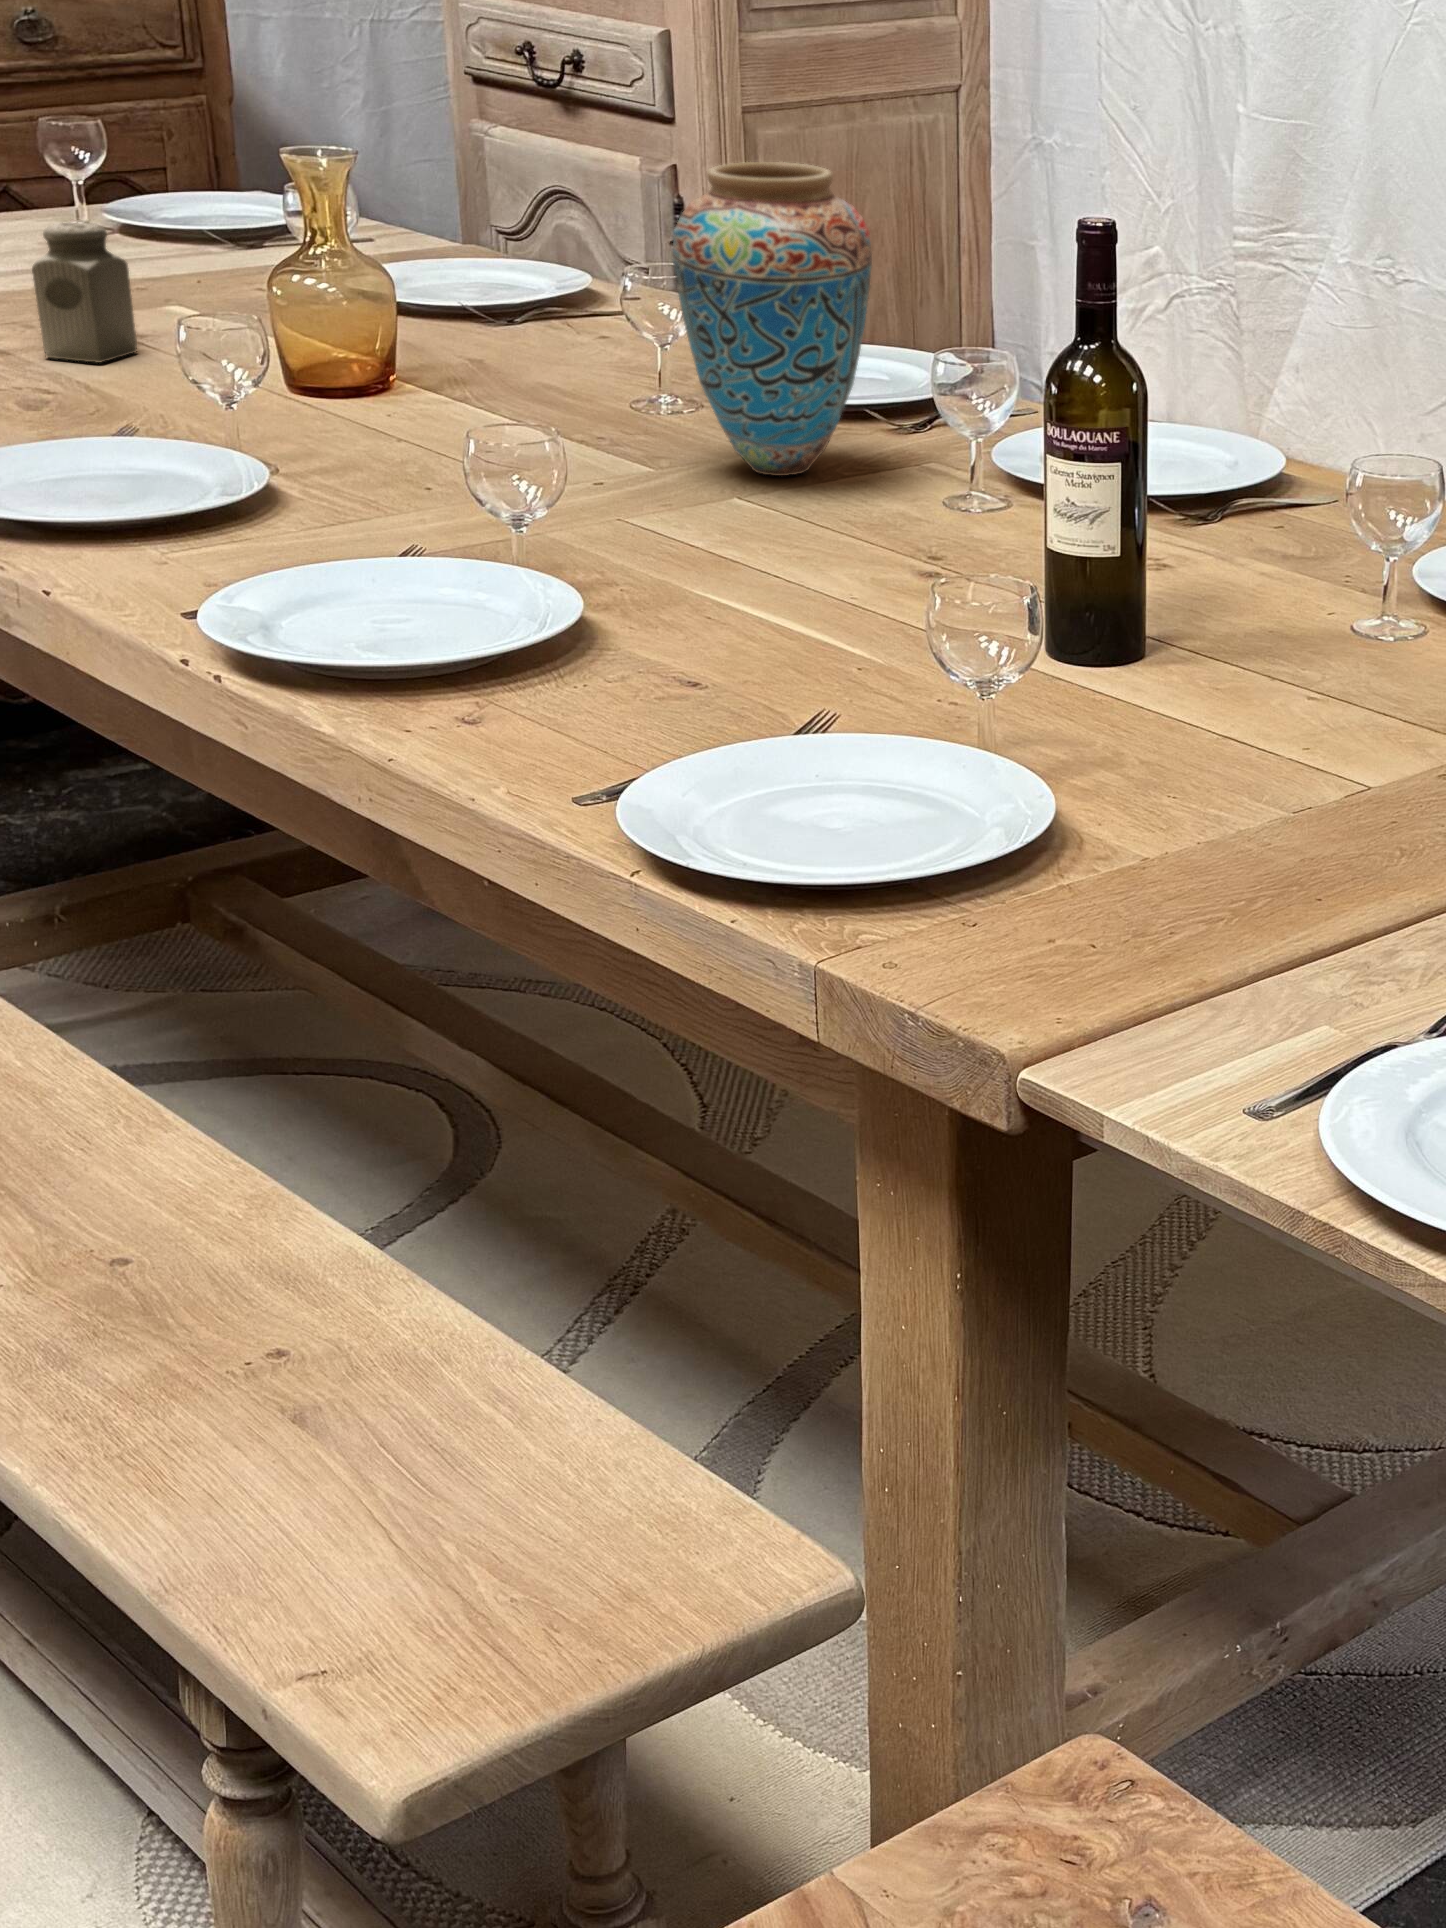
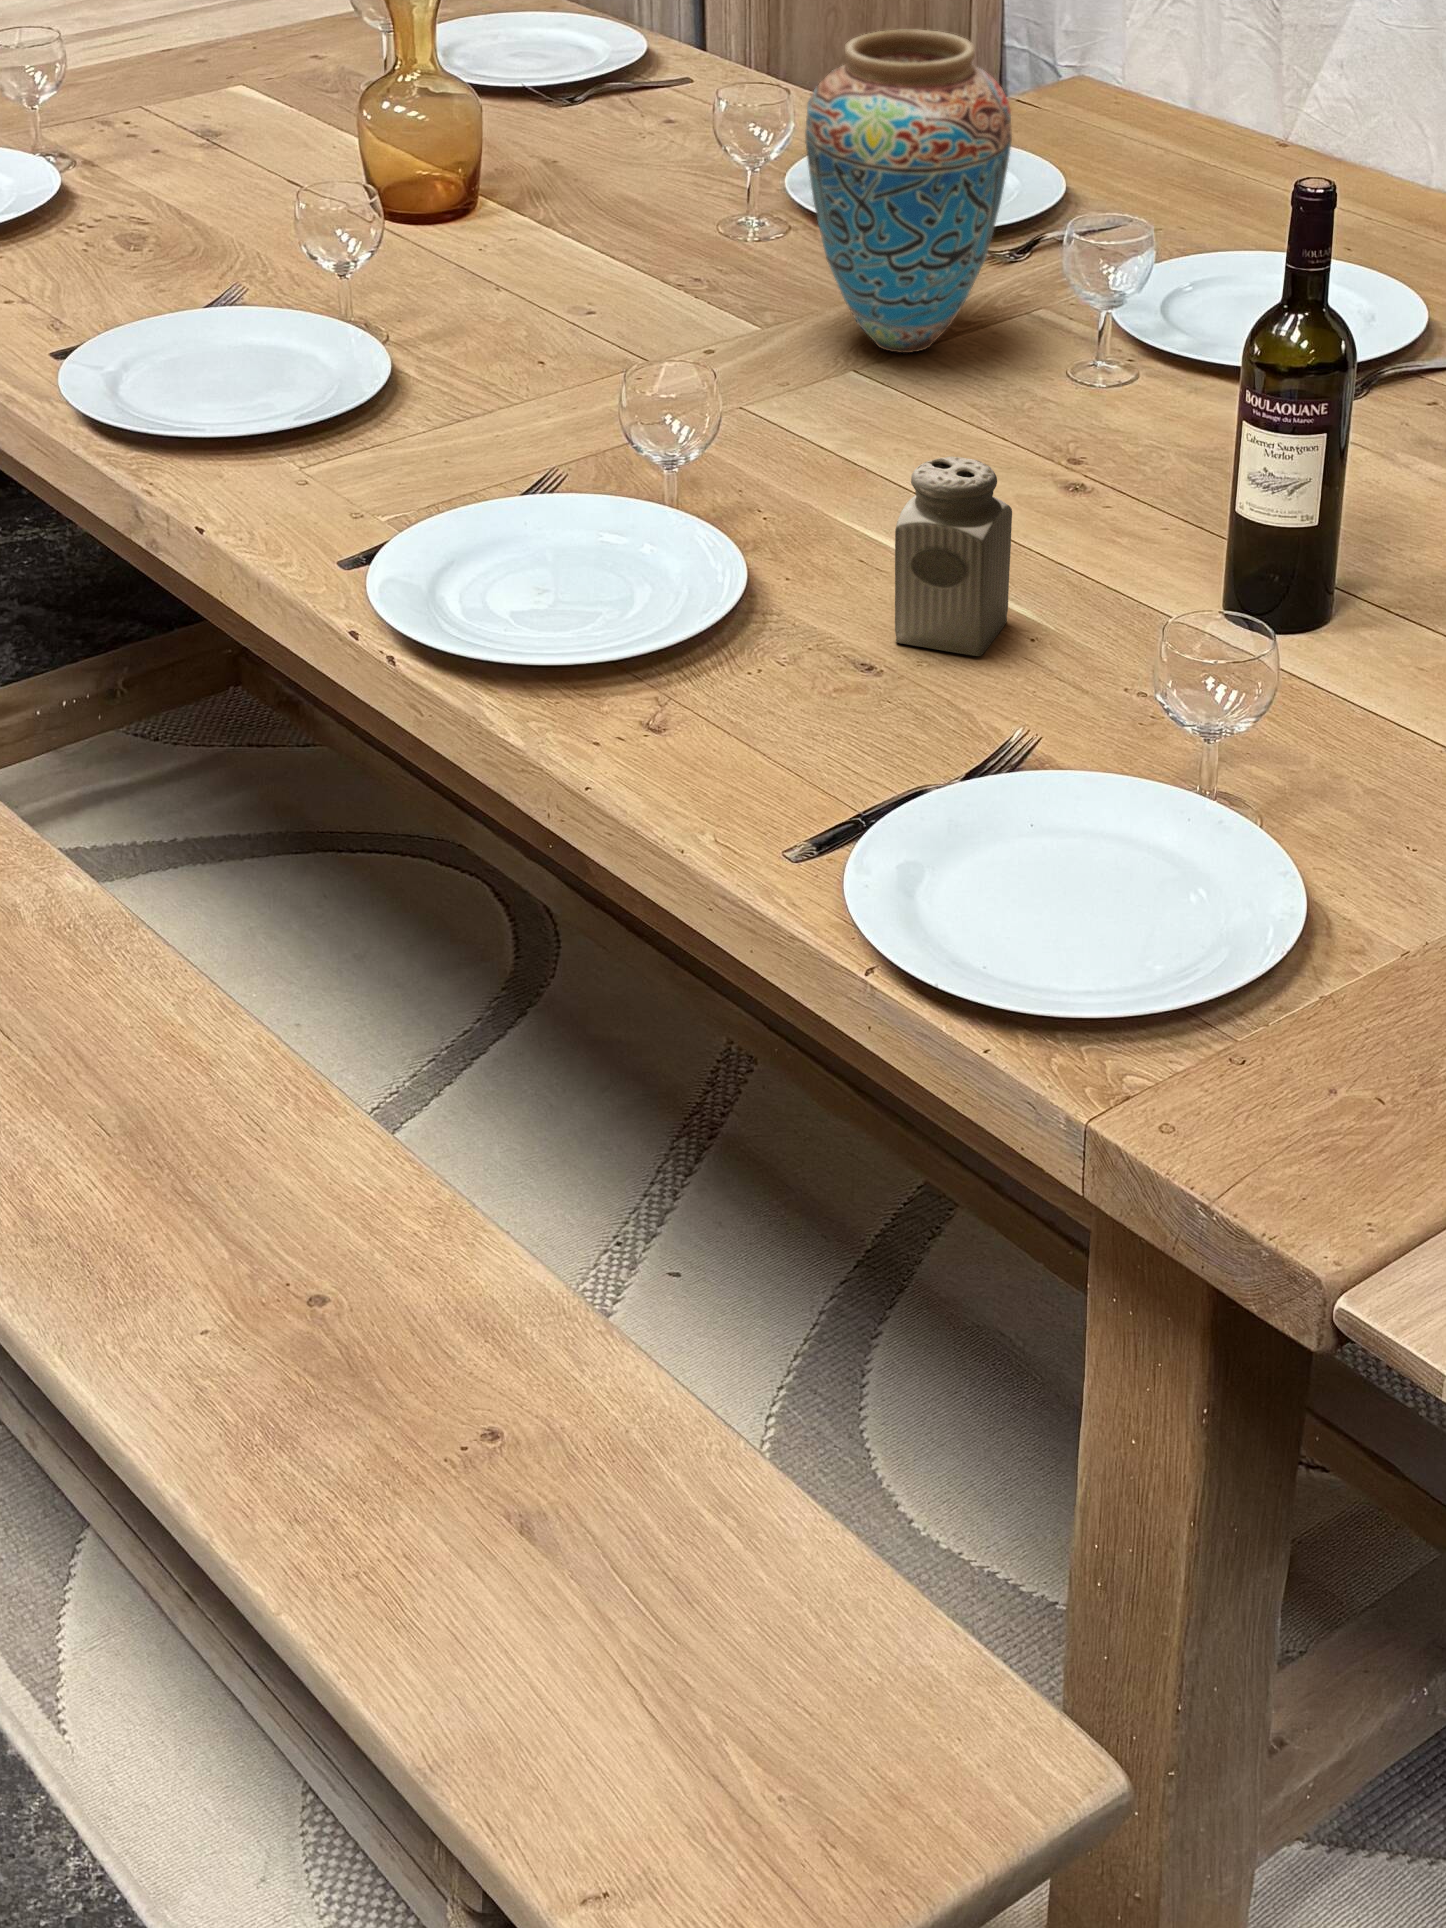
salt shaker: present [32,223,137,363] -> present [895,457,1012,656]

